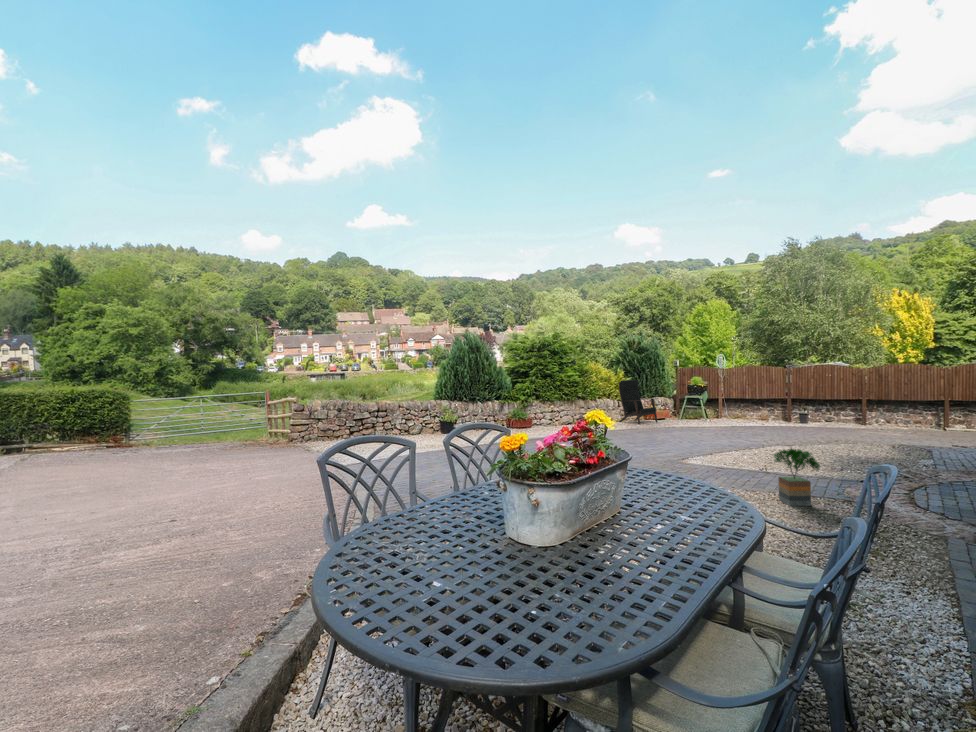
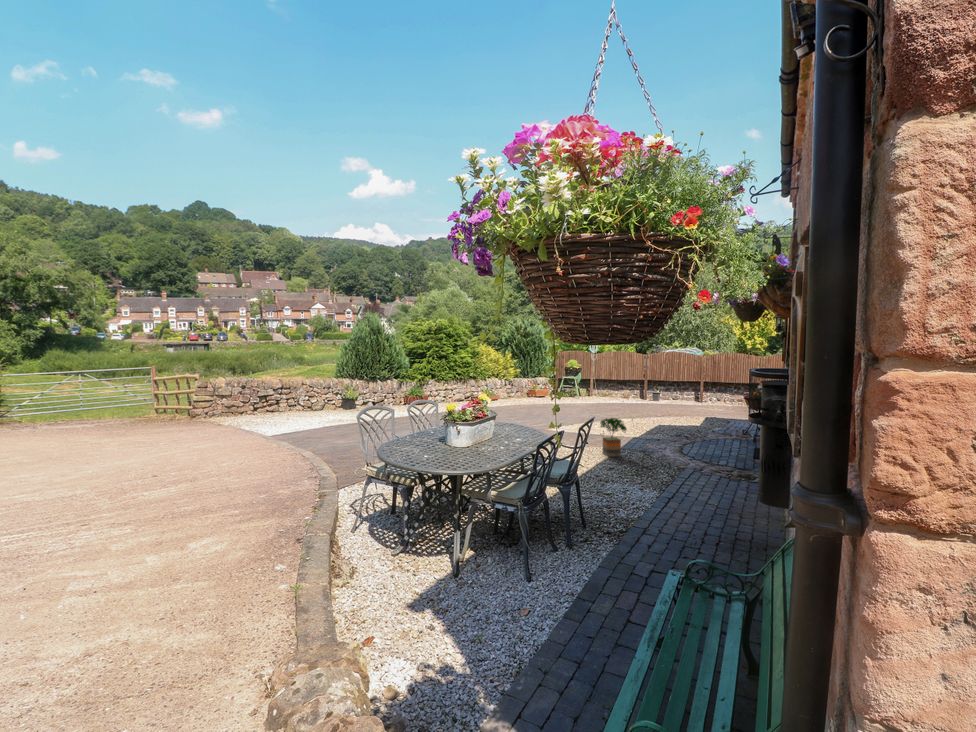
lounge chair: present [619,380,658,424] -> none [506,362,540,401]

